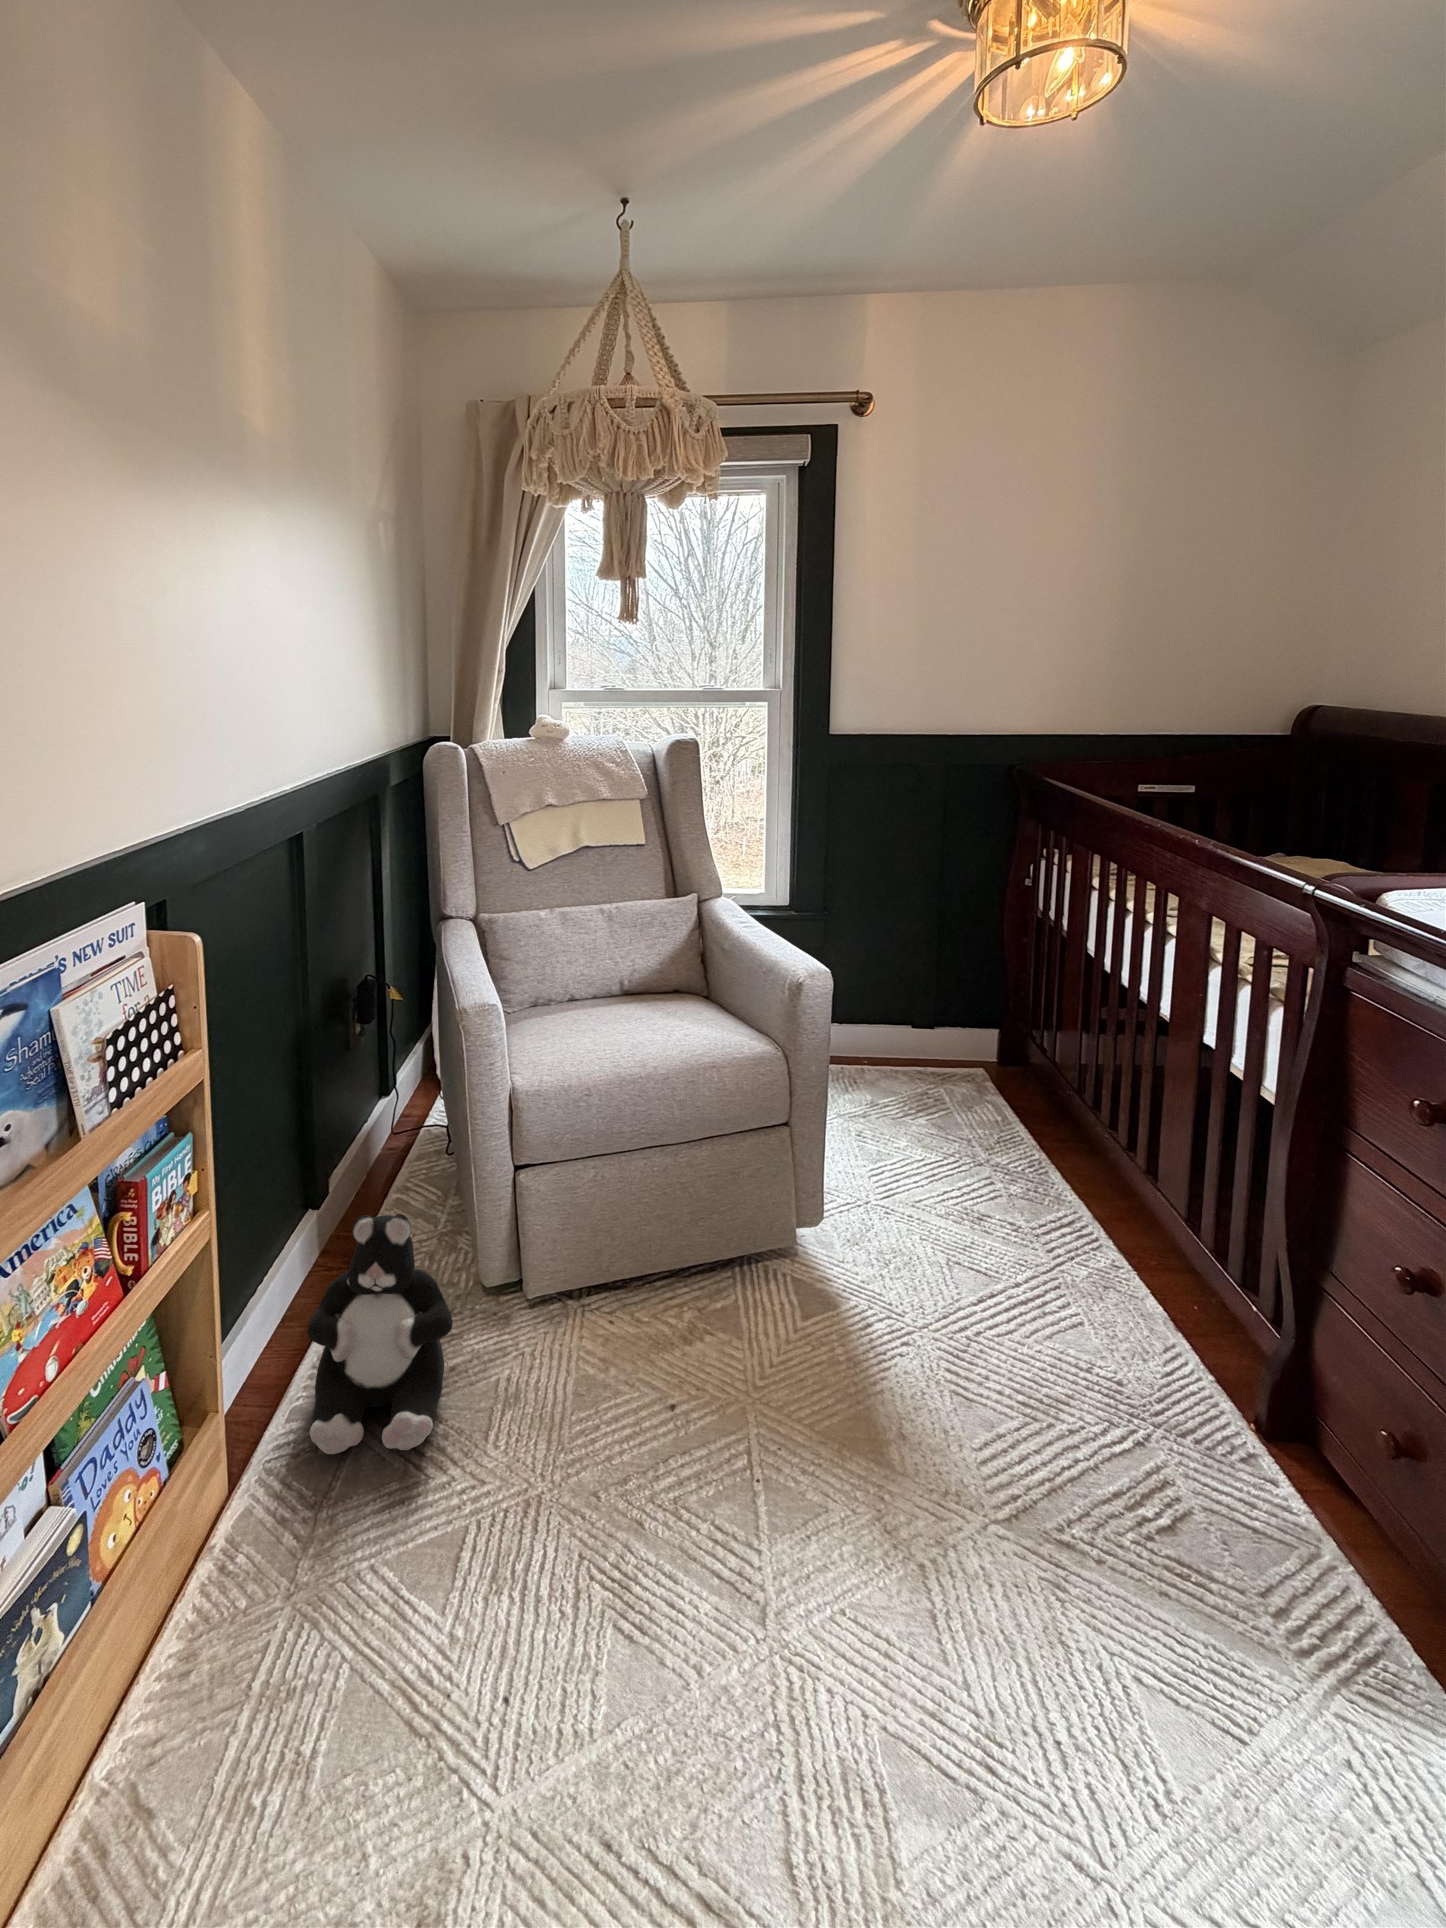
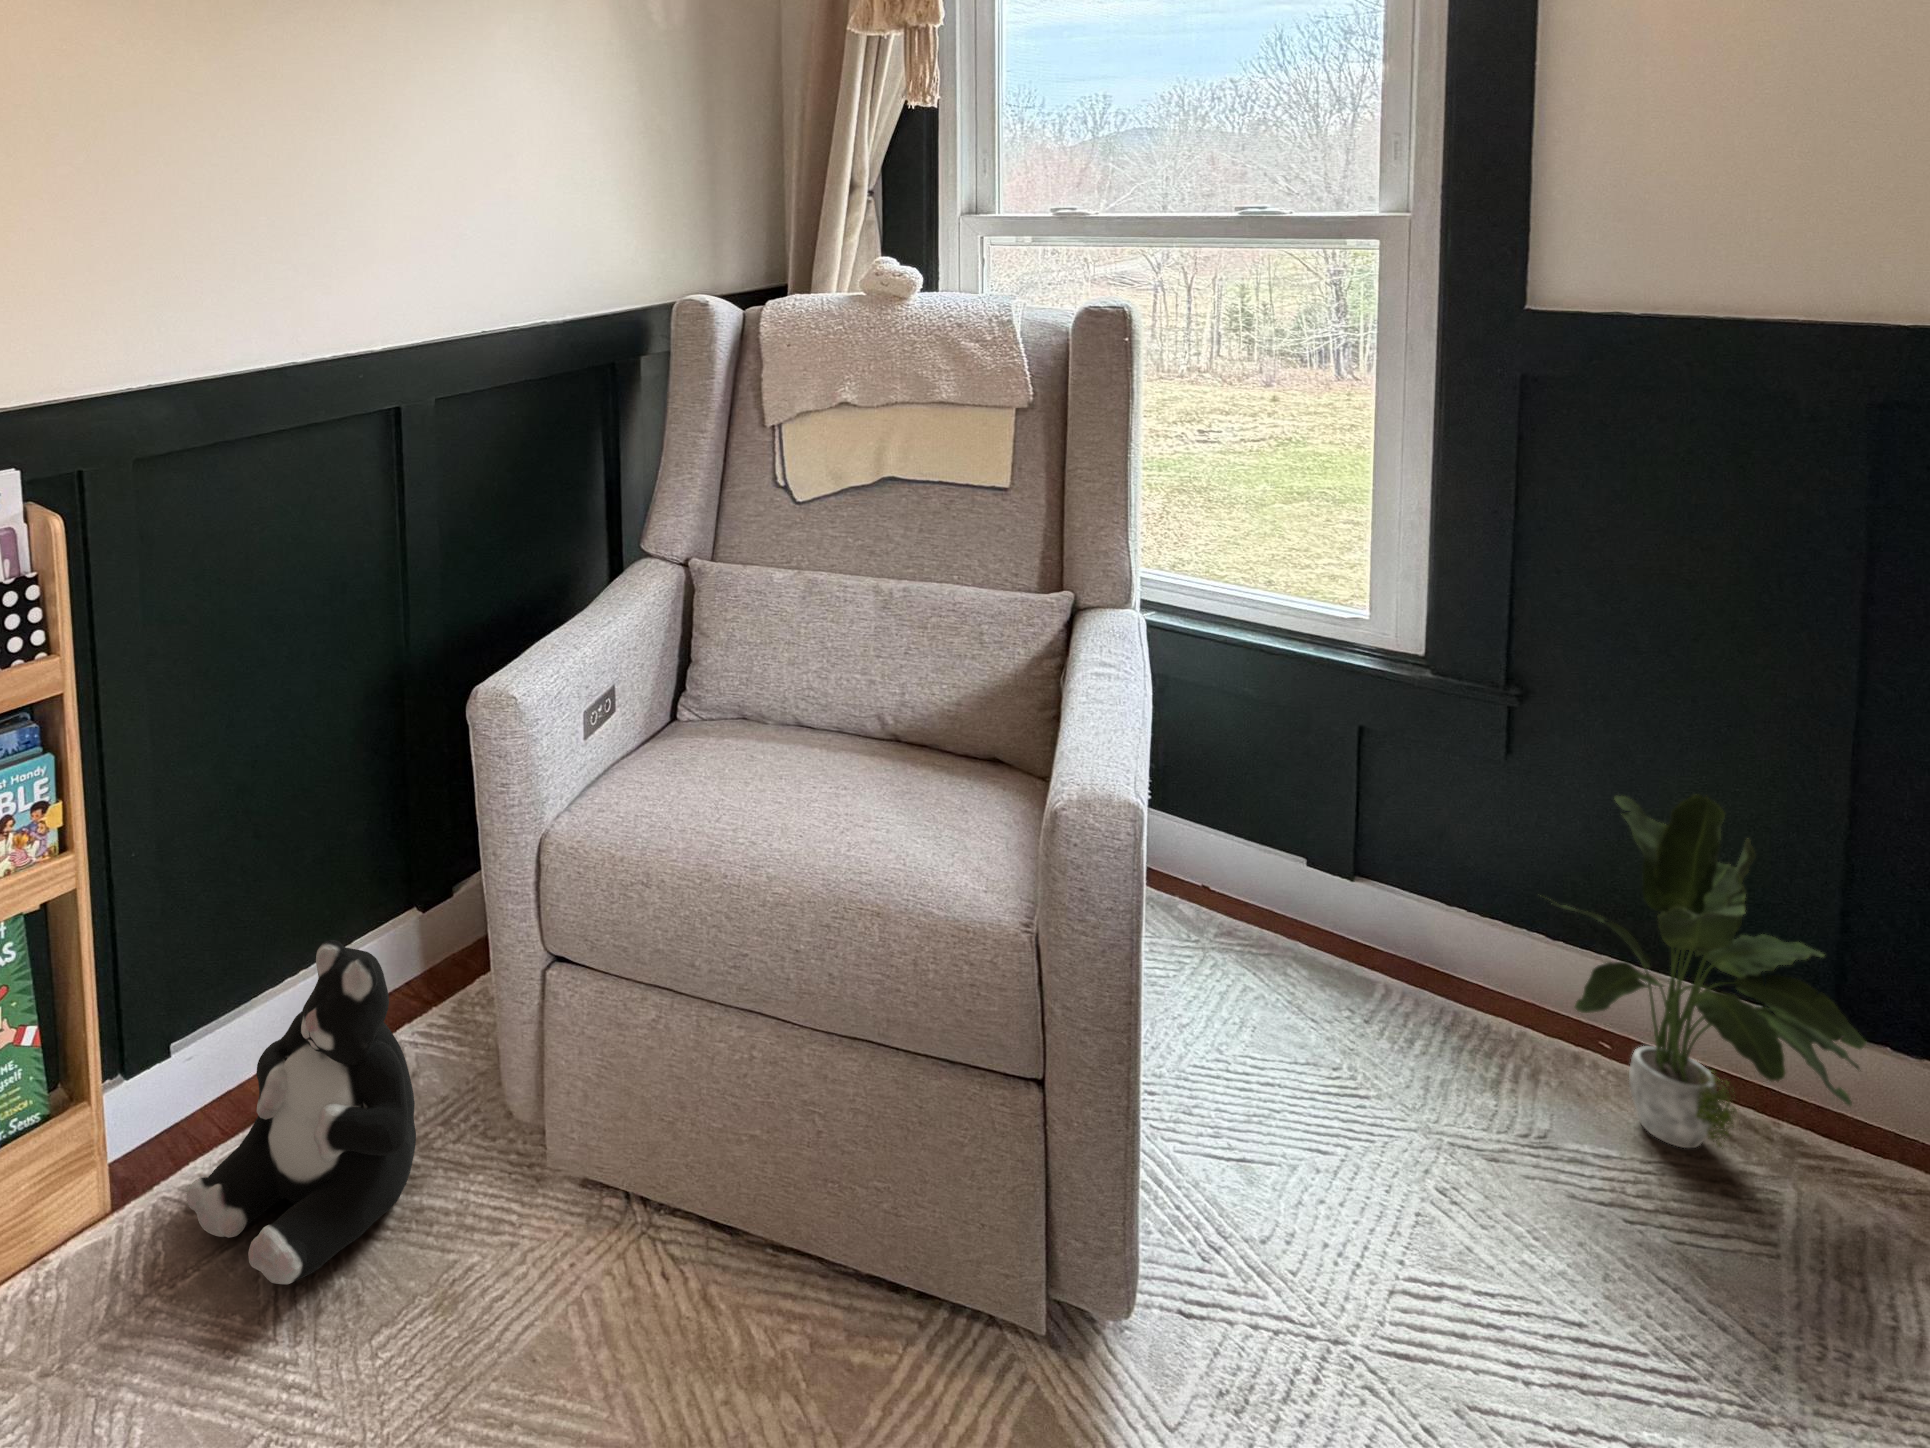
potted plant: none [872,926,979,1084] -> present [1550,795,1866,1149]

